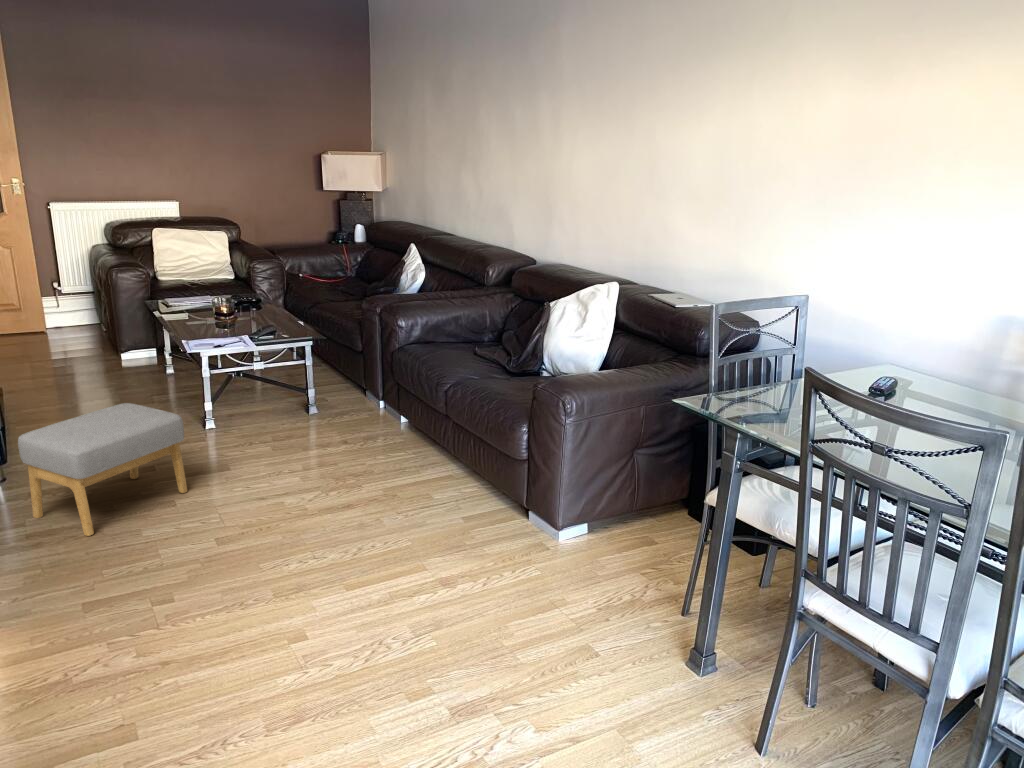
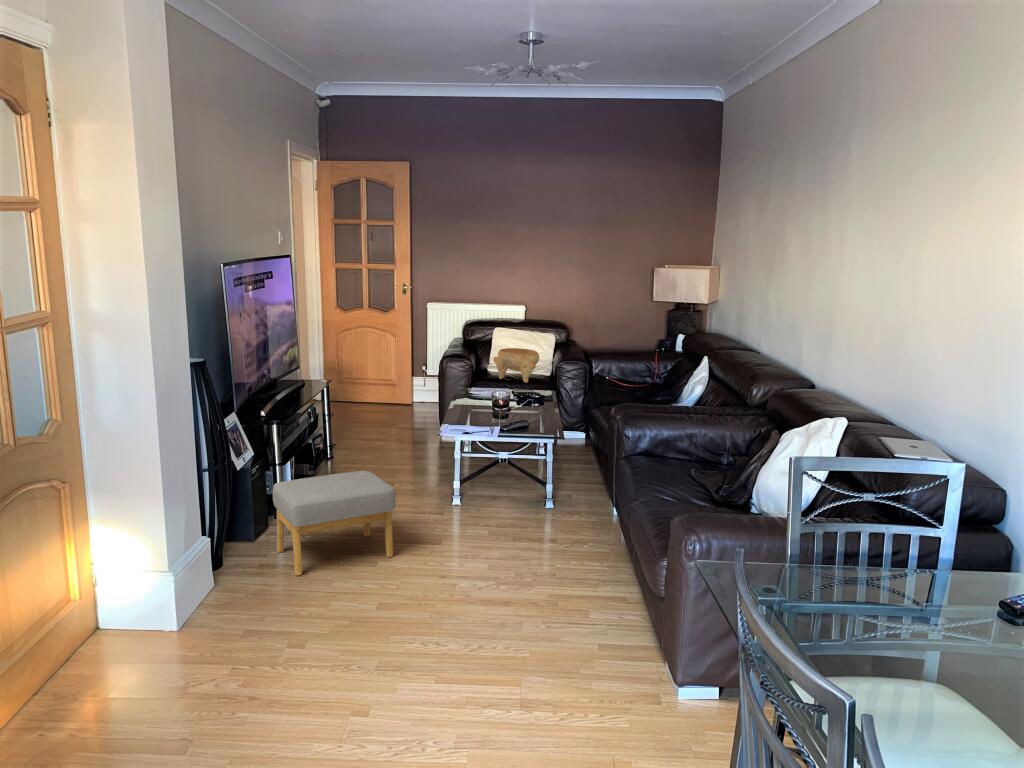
decorative bowl: none [173,251,228,288] -> present [494,348,539,383]

